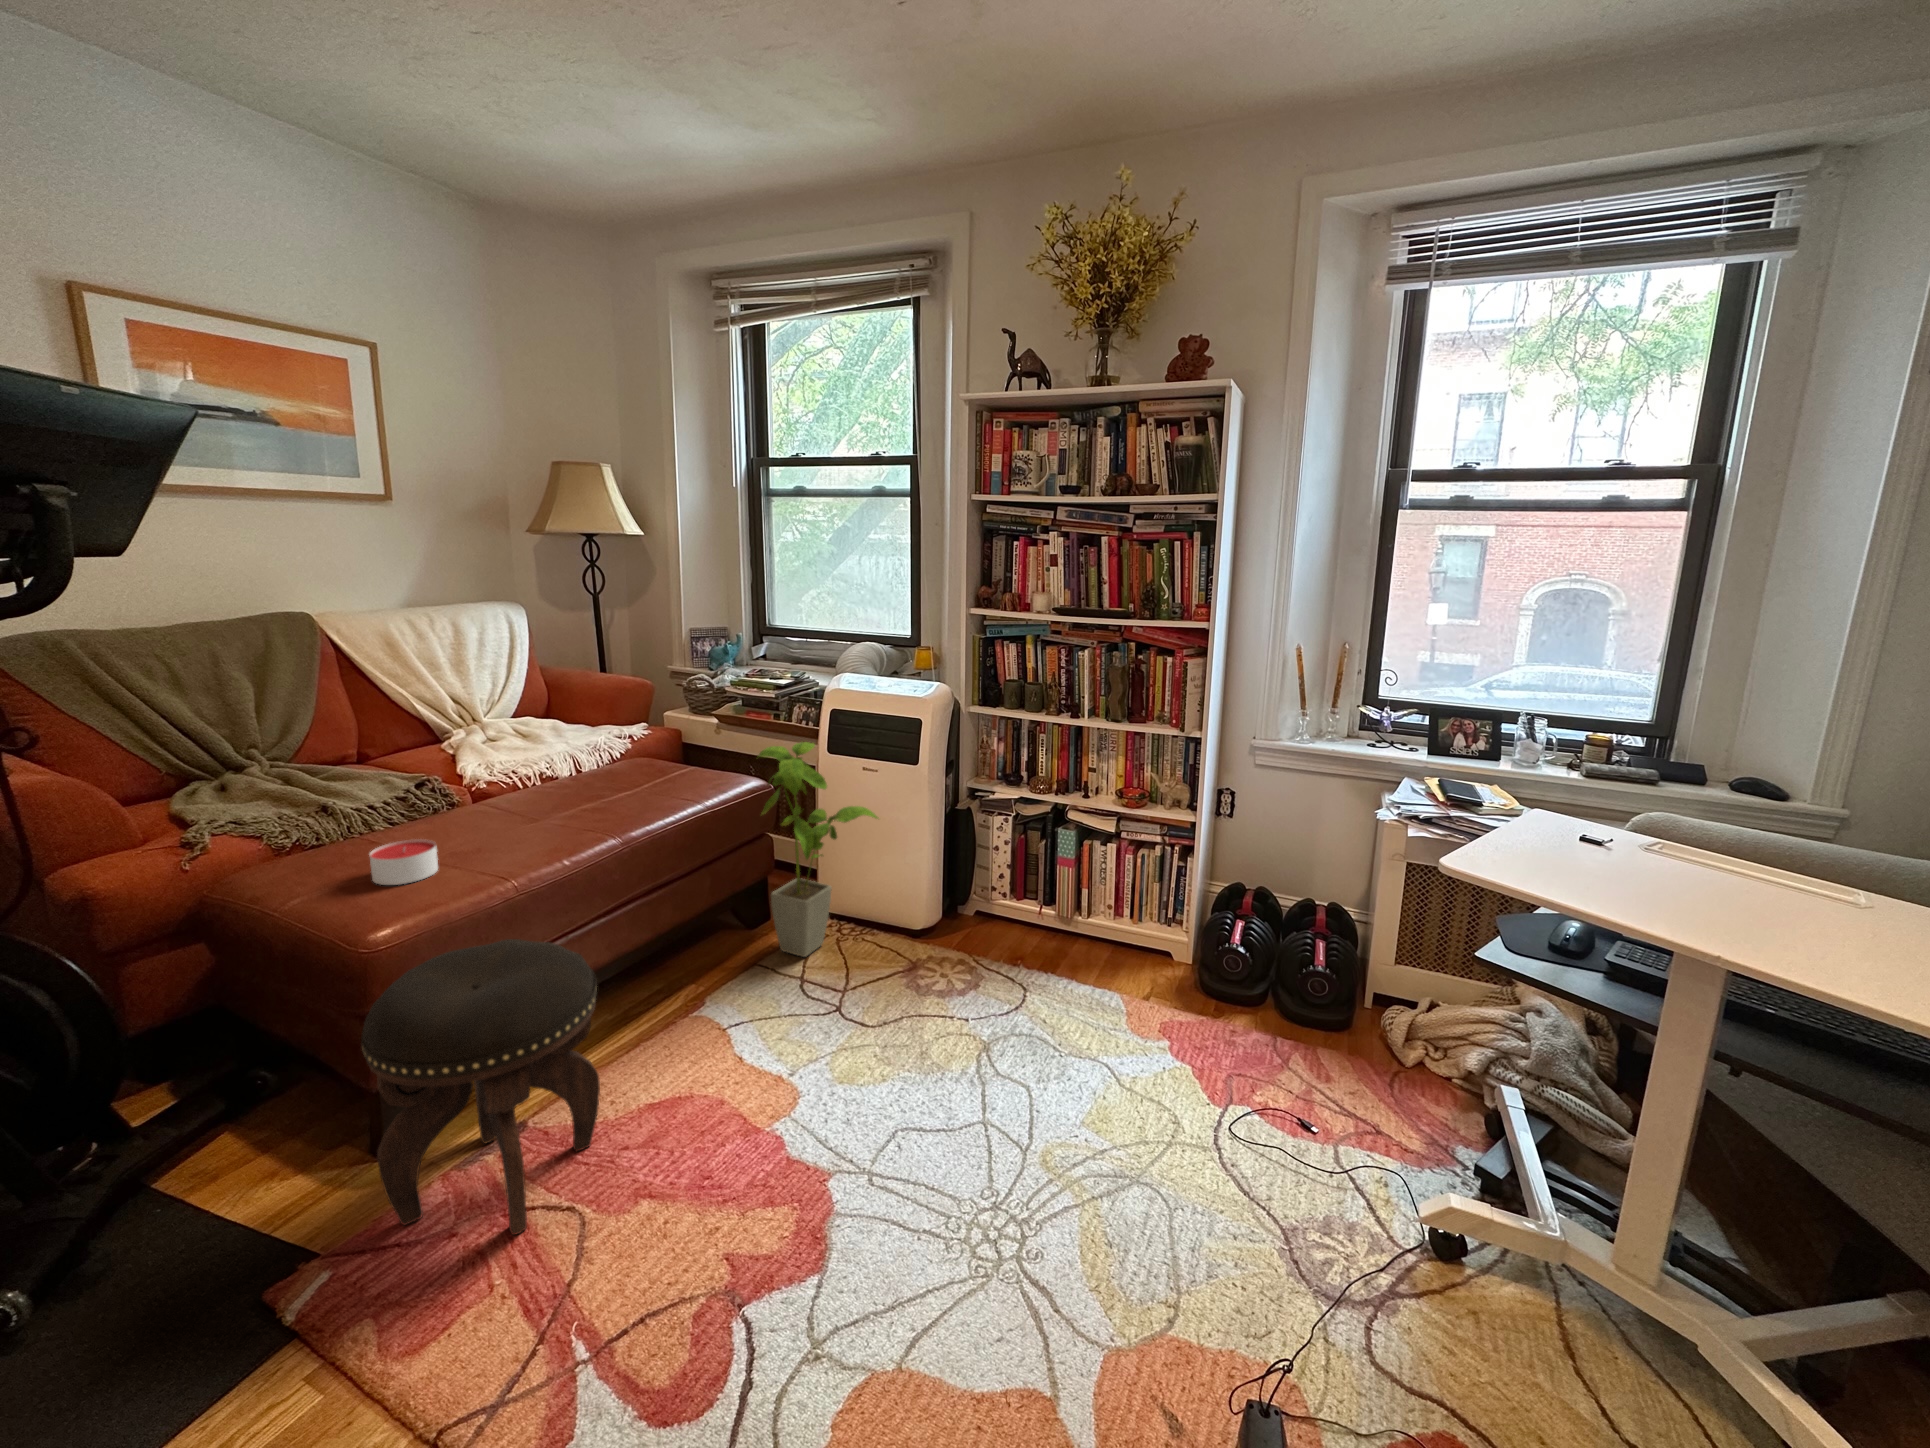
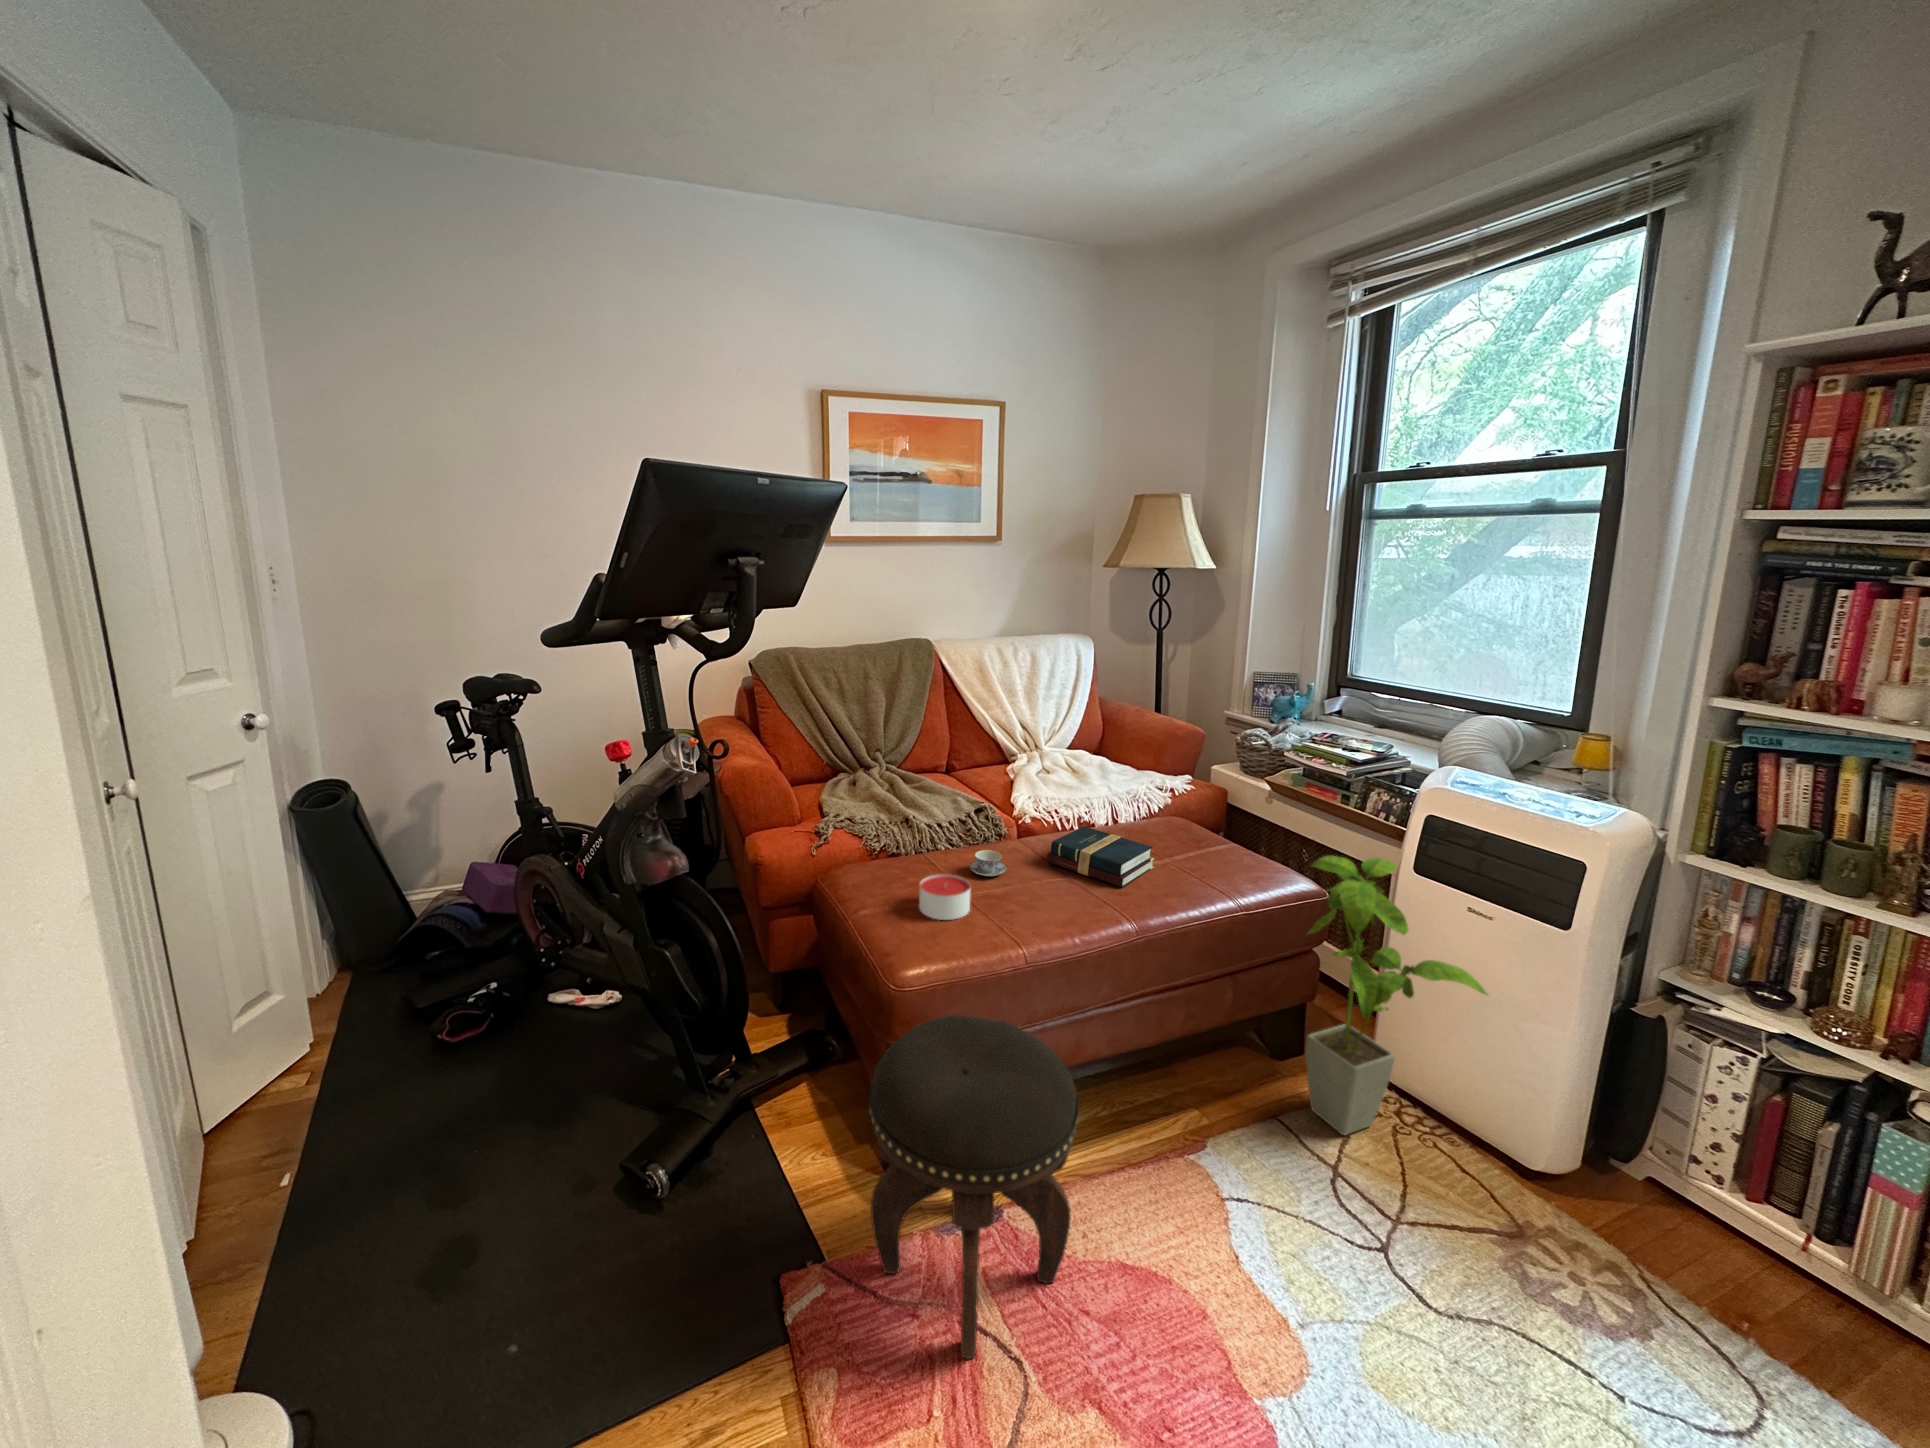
hardback book: none [516,775,626,816] -> present [1047,826,1154,887]
teacup: none [425,813,471,839] -> present [970,850,1007,876]

